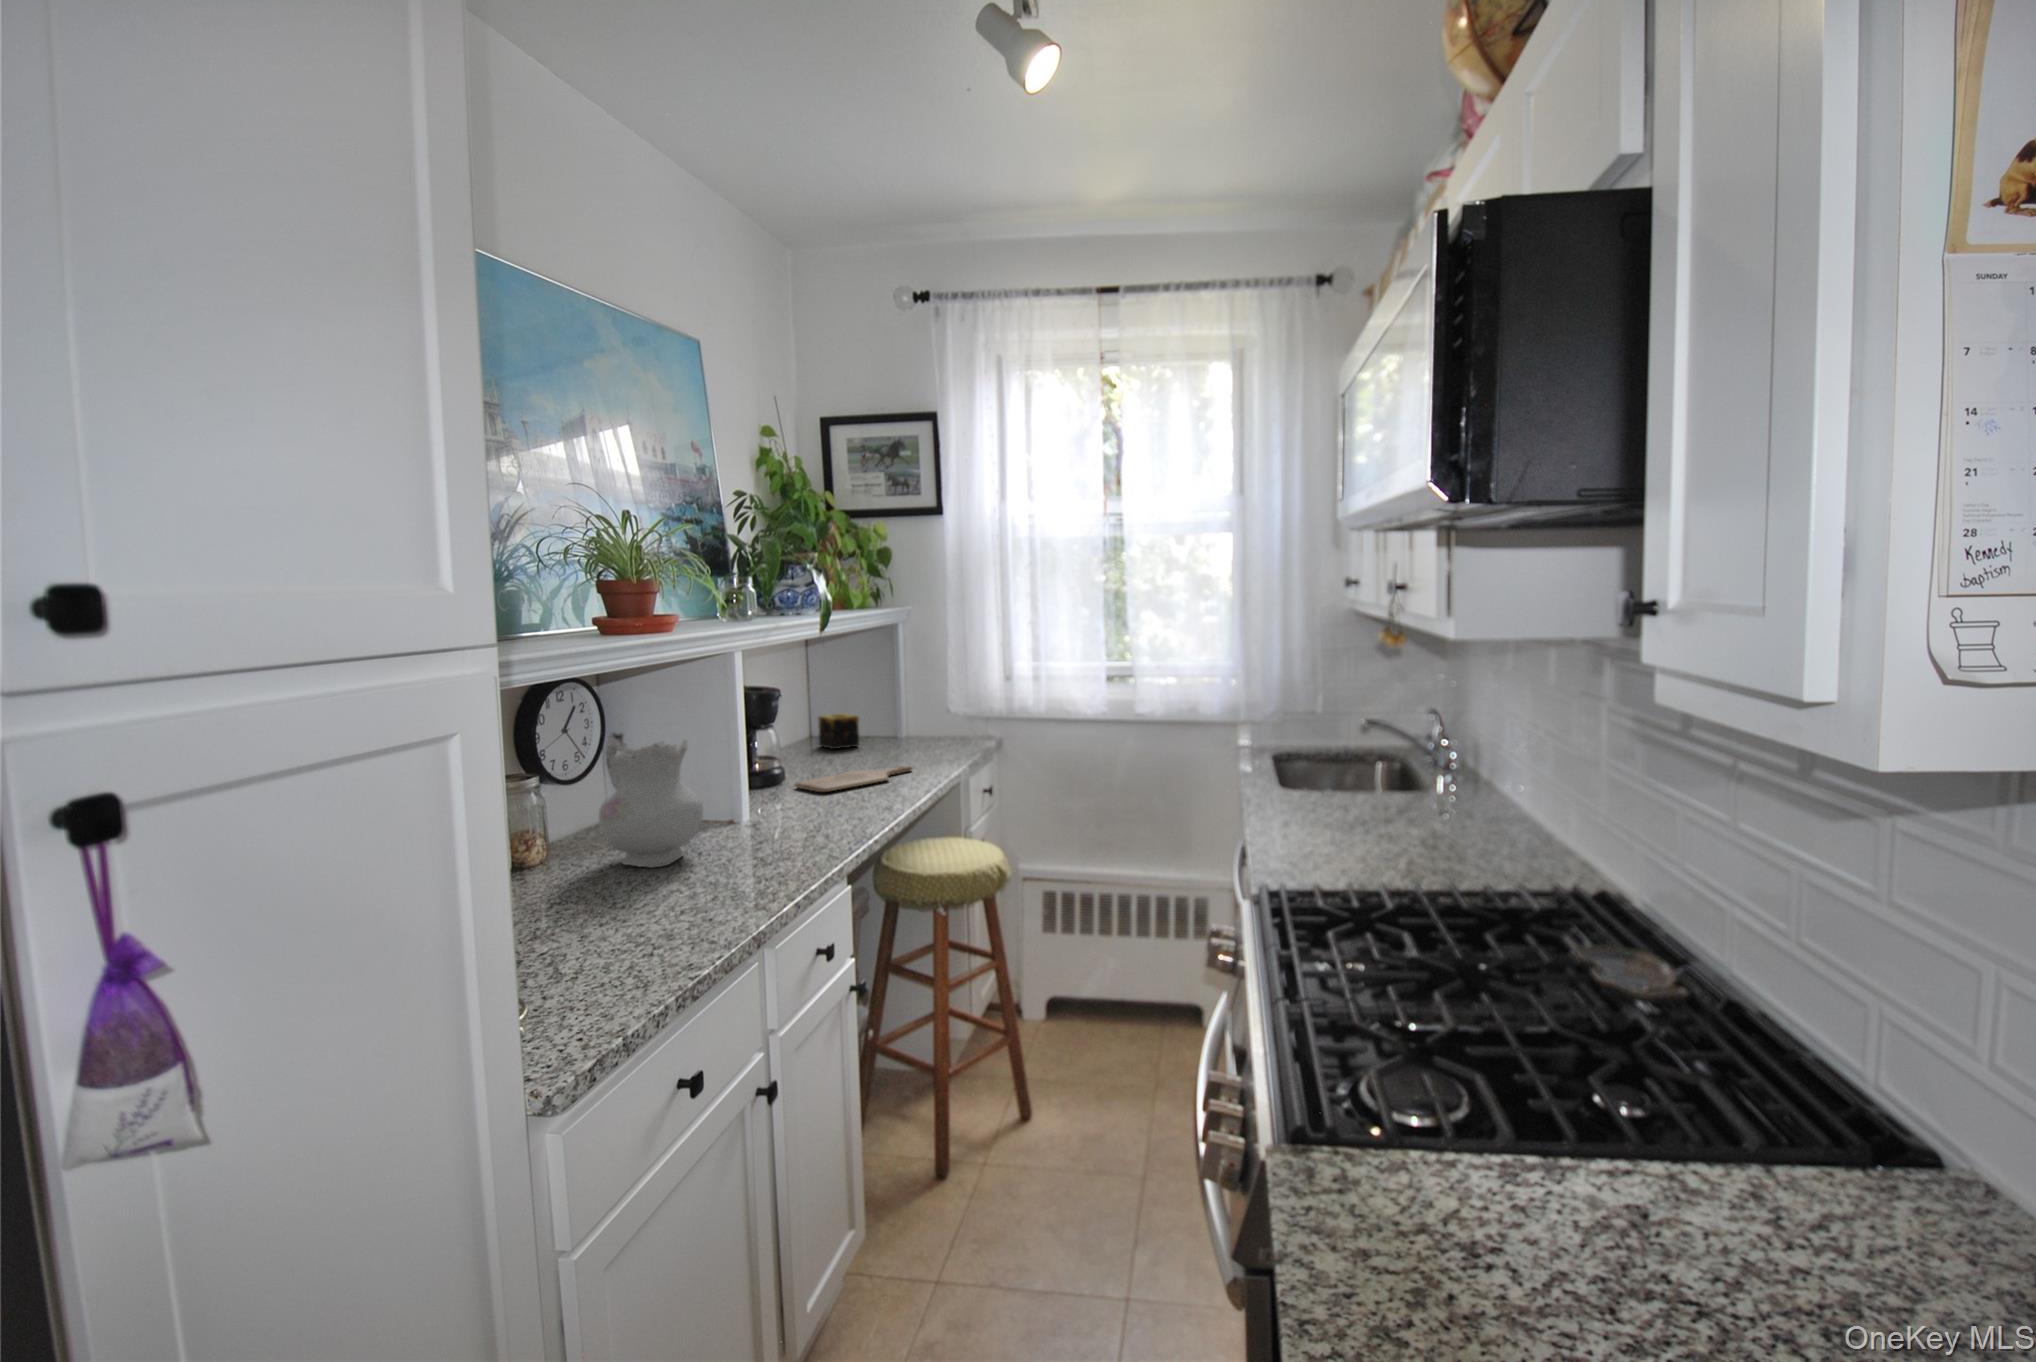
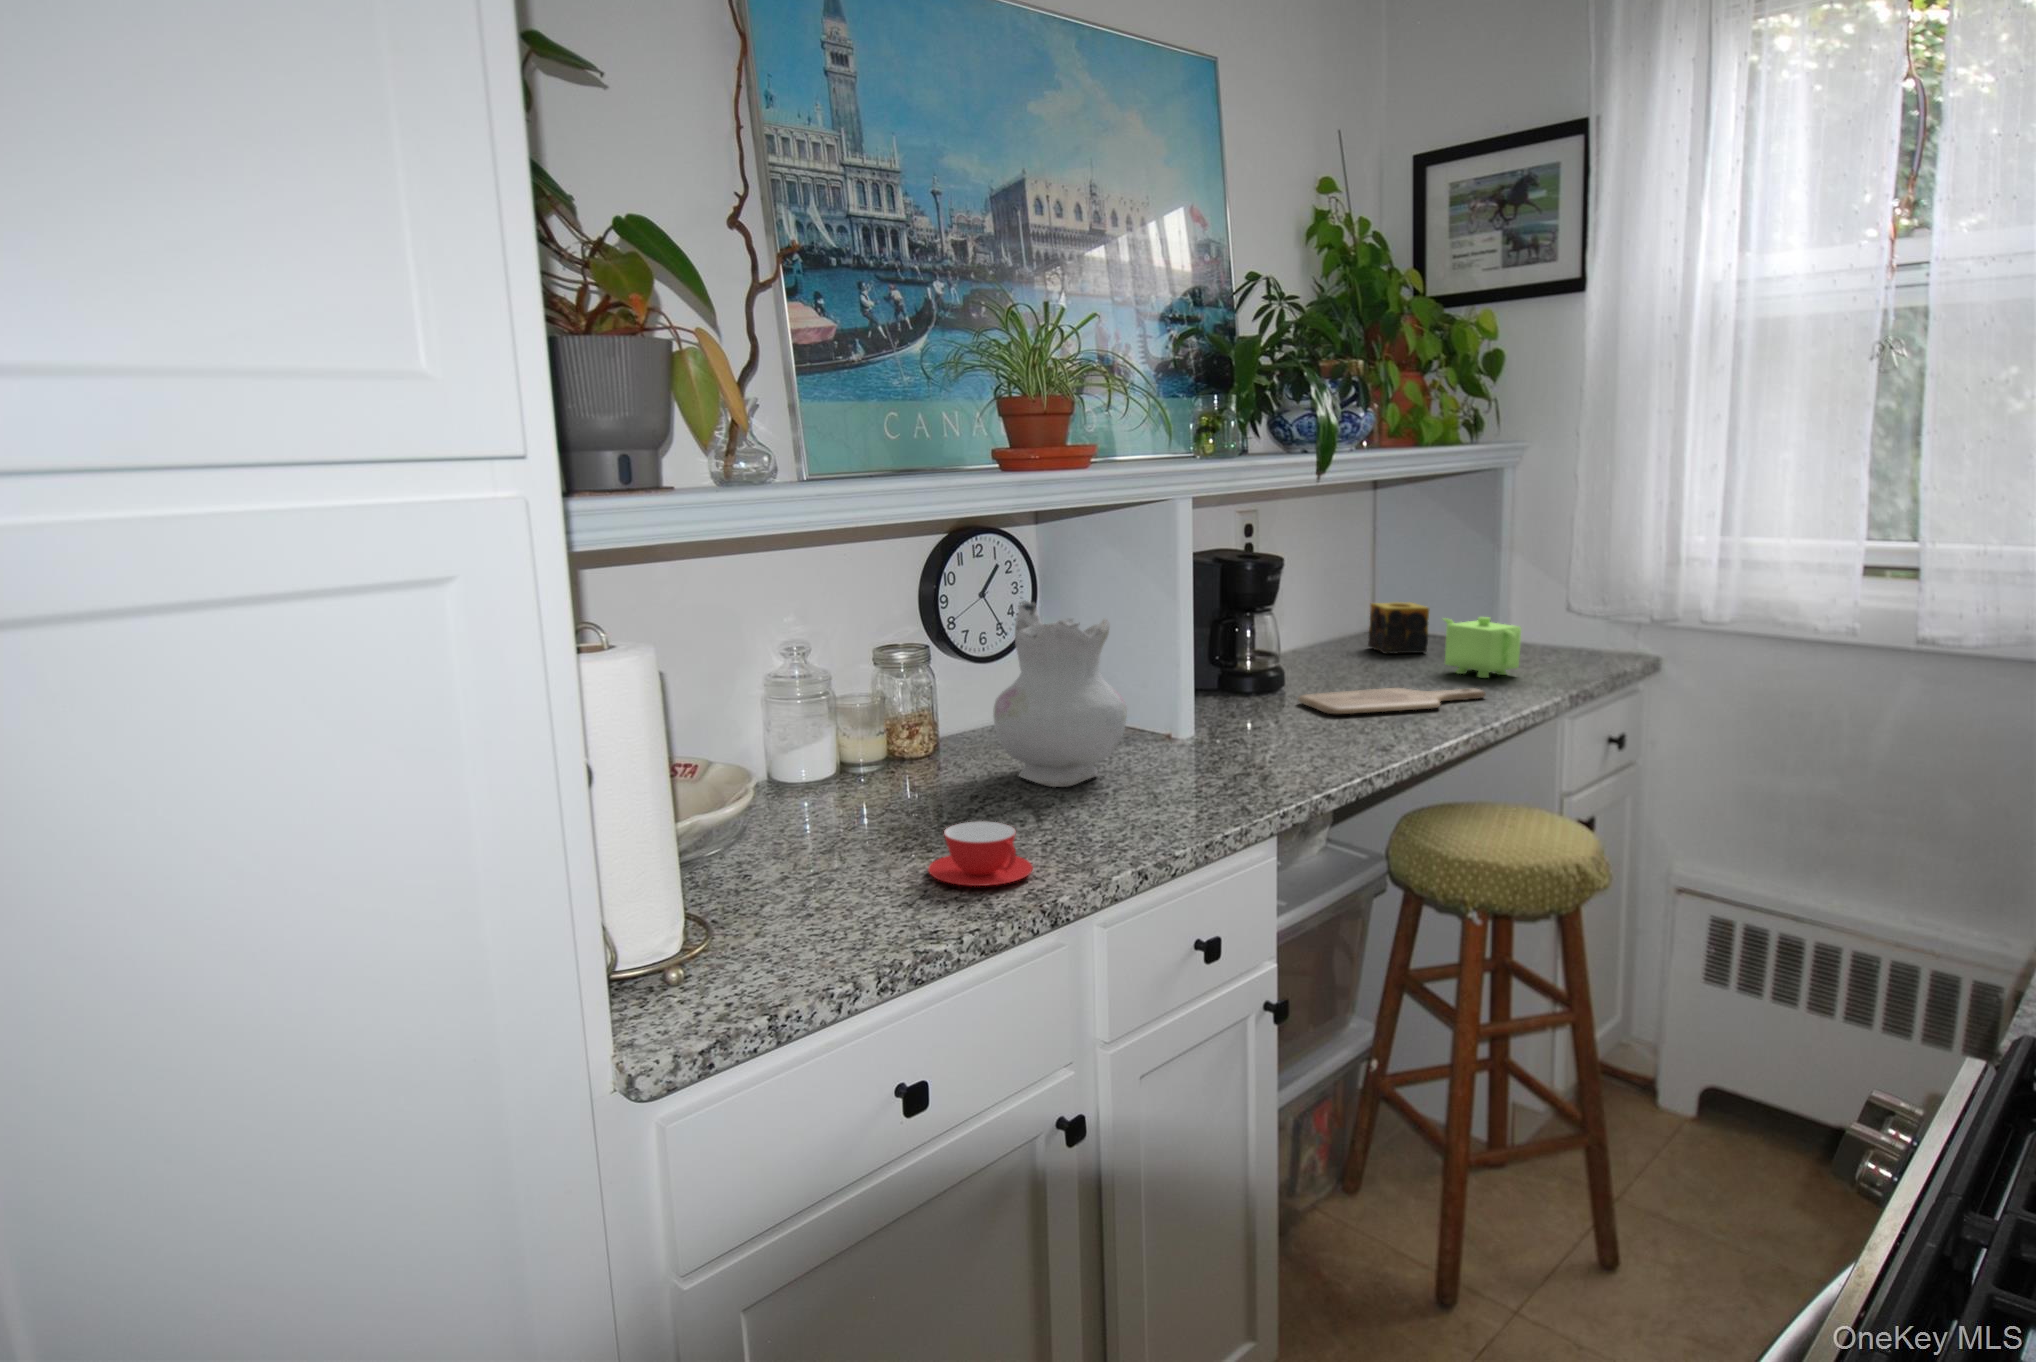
teapot: none [871,719,924,758] -> present [1443,617,1521,678]
teacup: none [599,895,681,944] -> present [928,821,1033,886]

